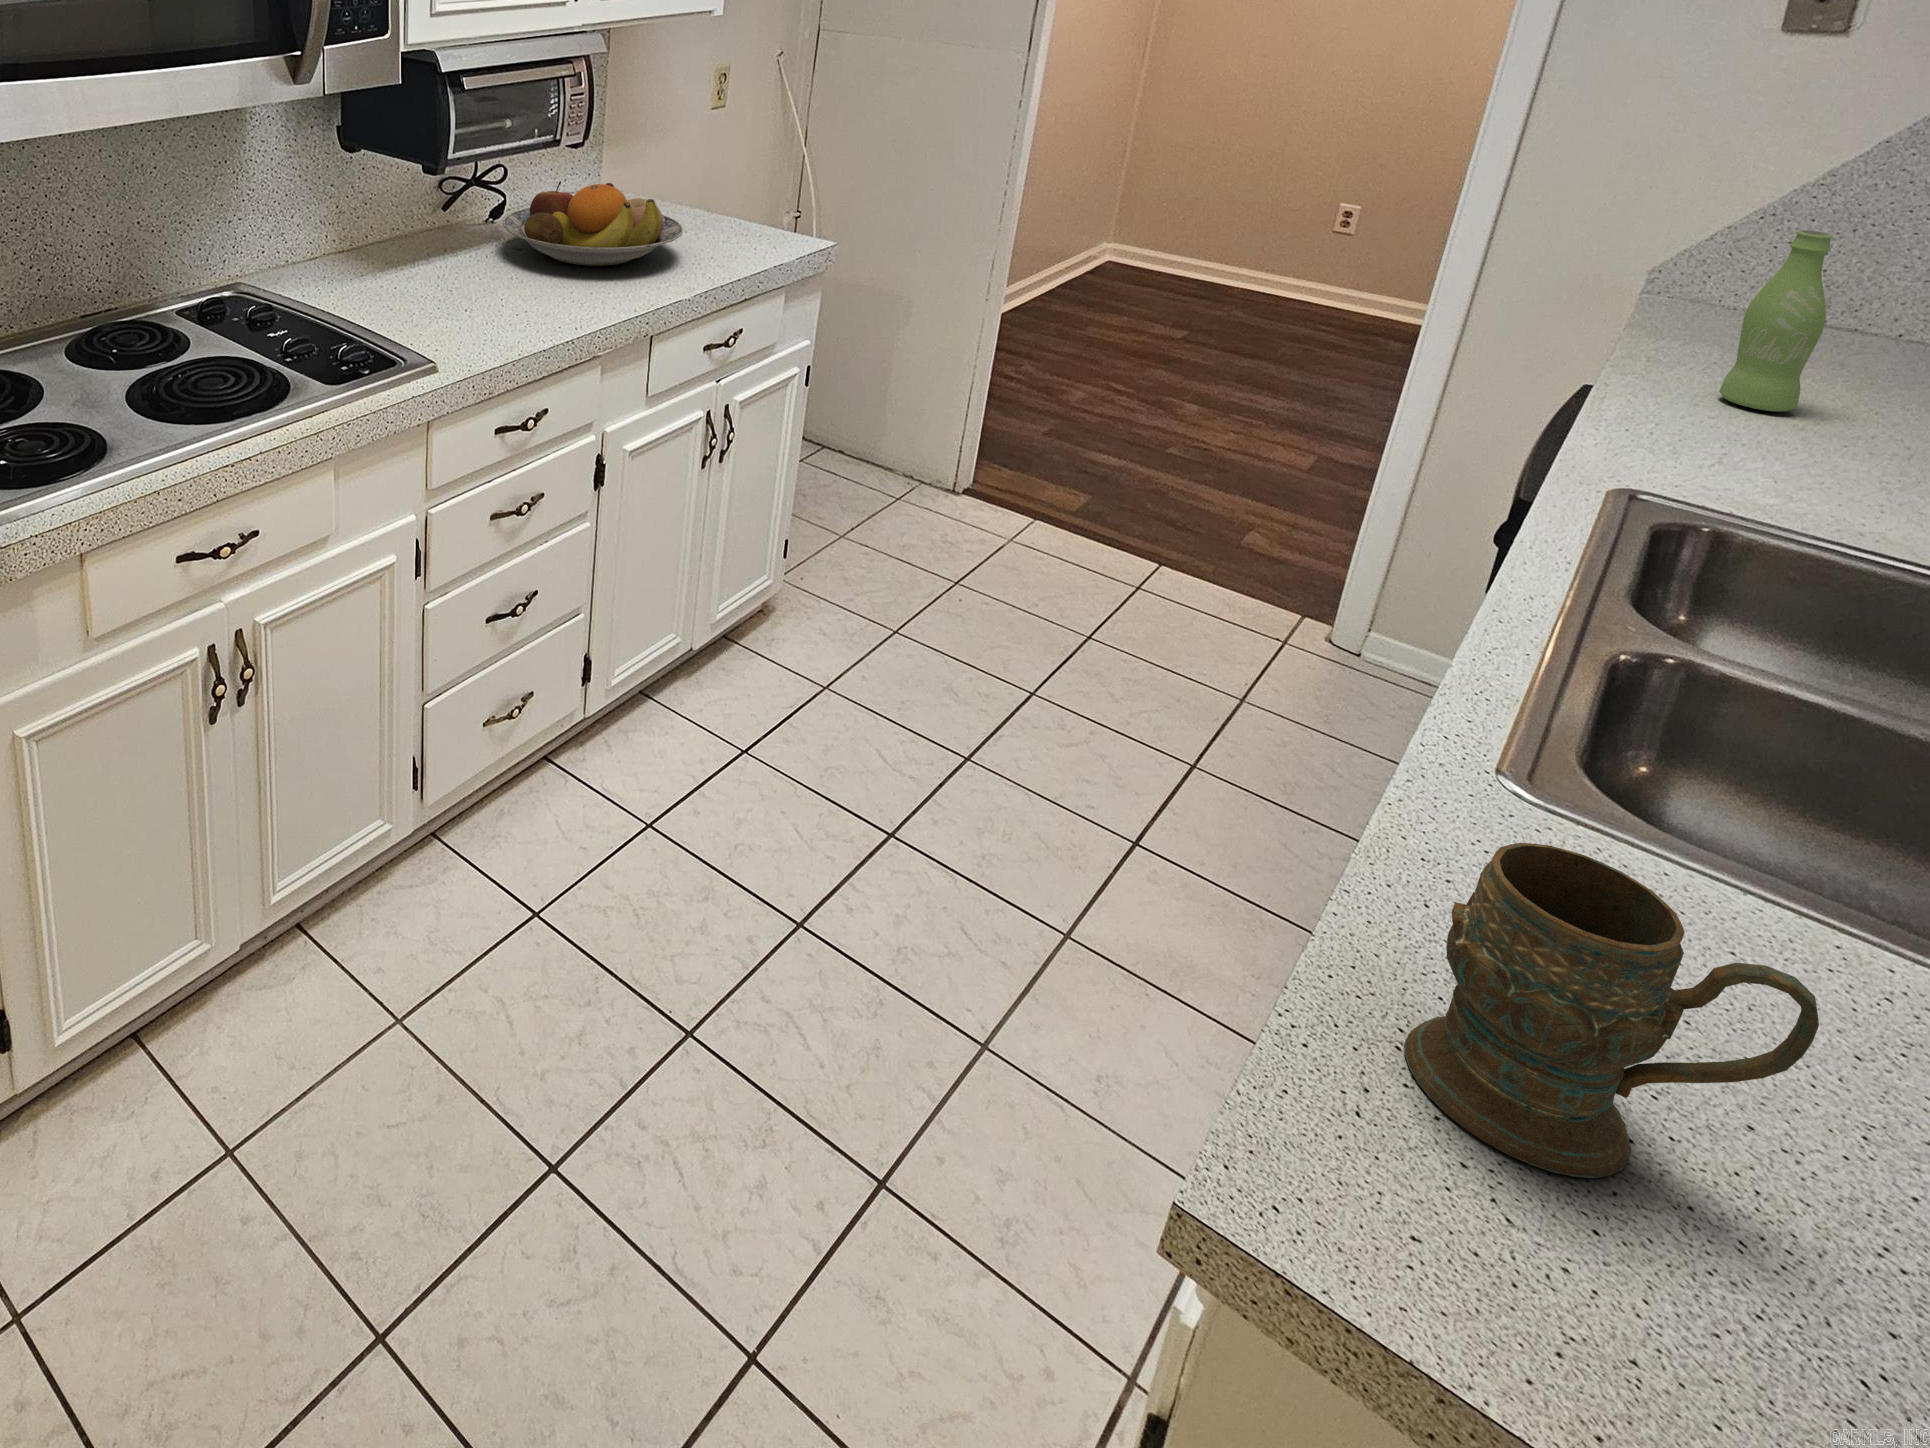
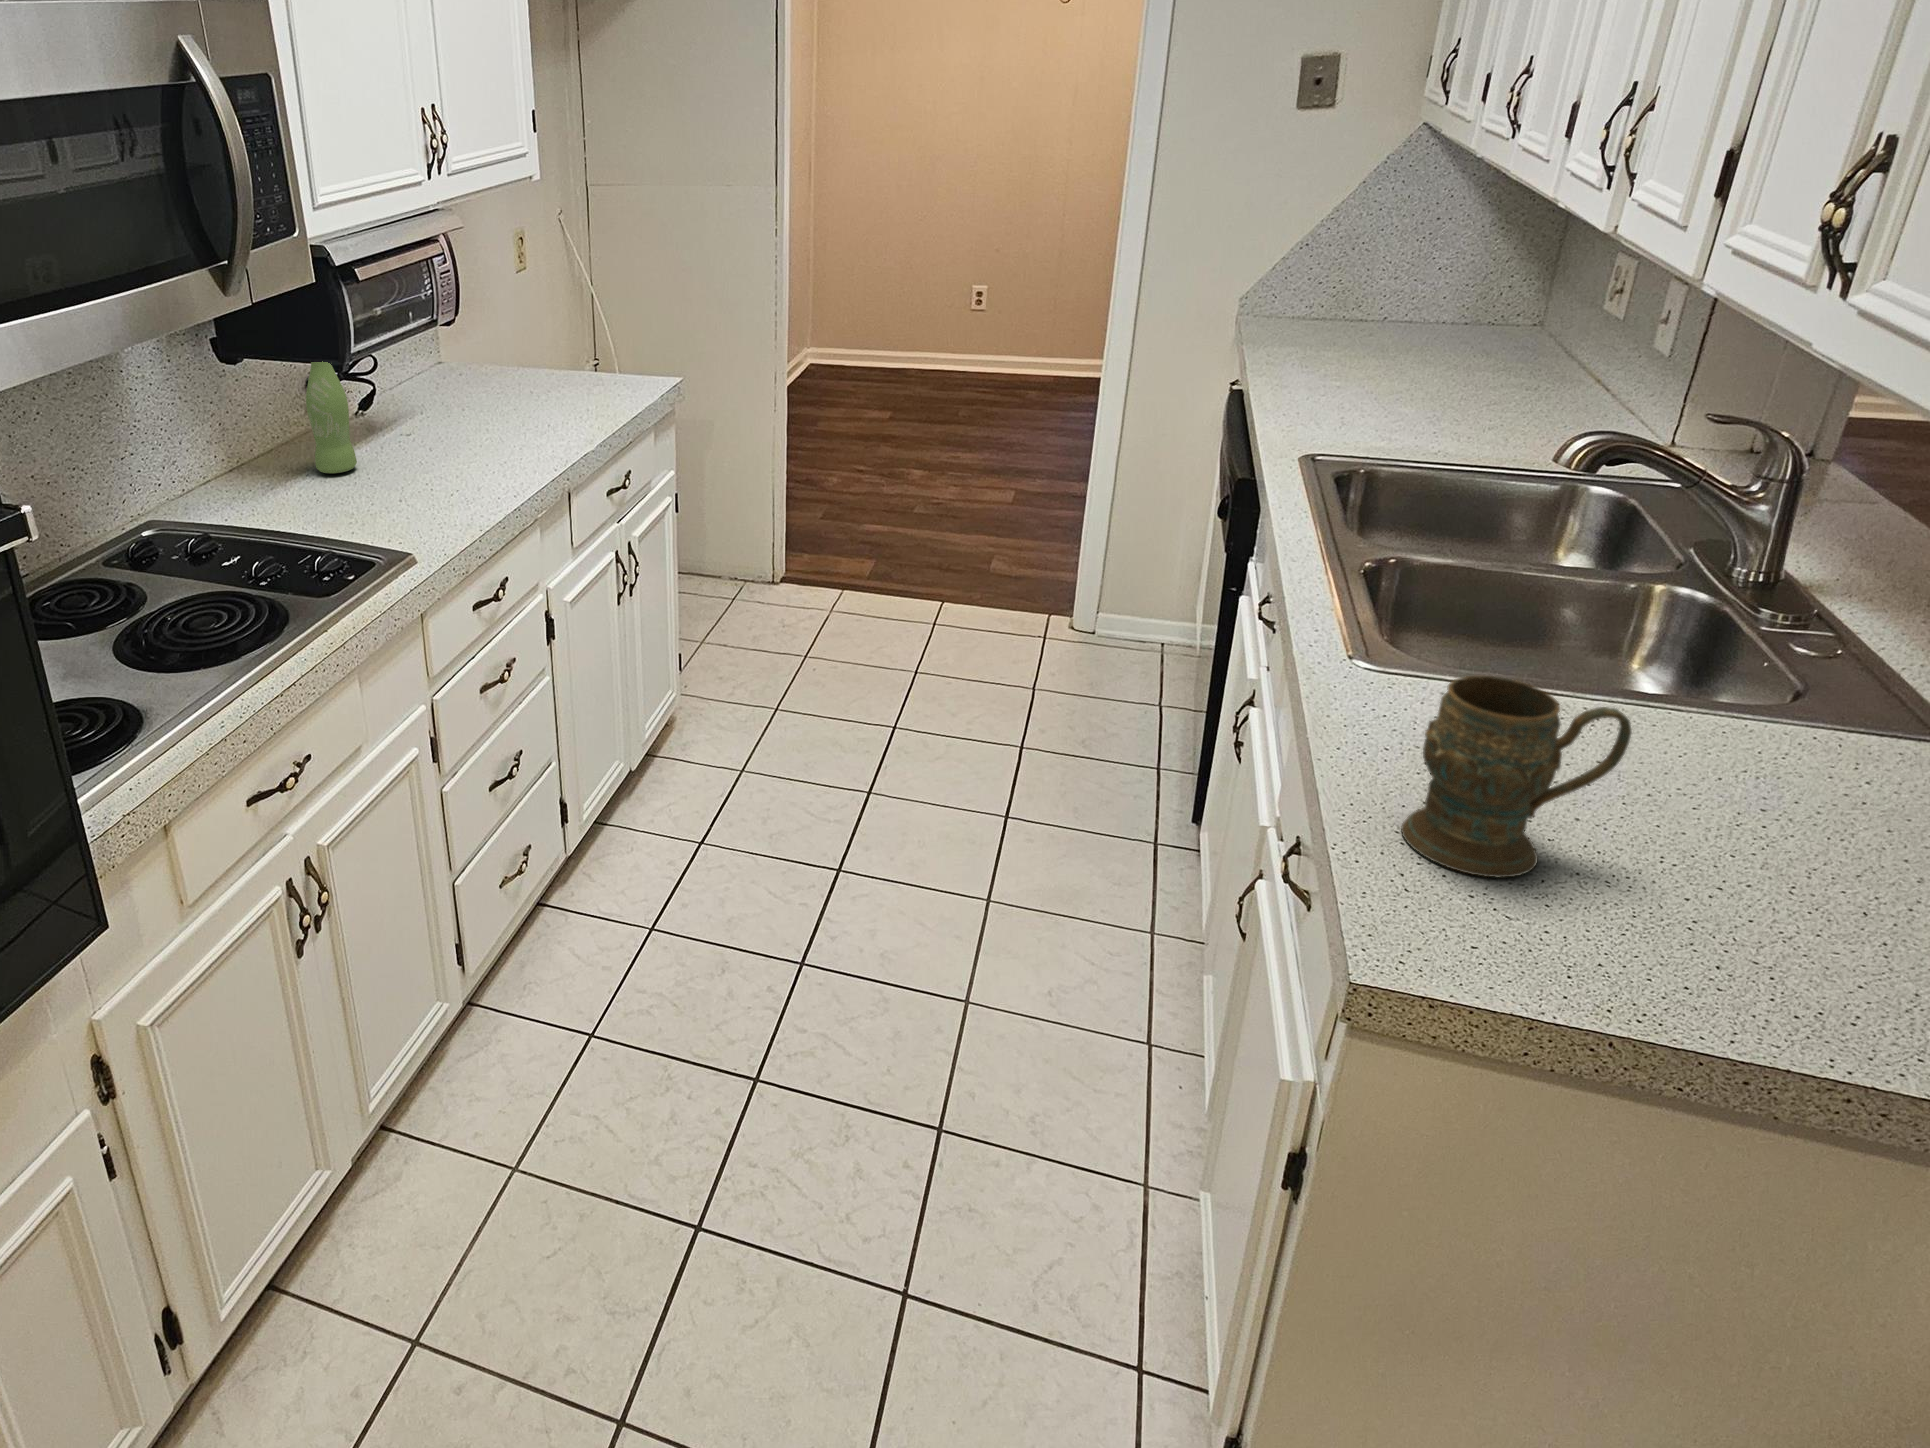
fruit bowl: present [503,181,683,266] -> none [390,356,563,439]
bottle: present [1720,230,1833,412] -> present [306,361,357,473]

